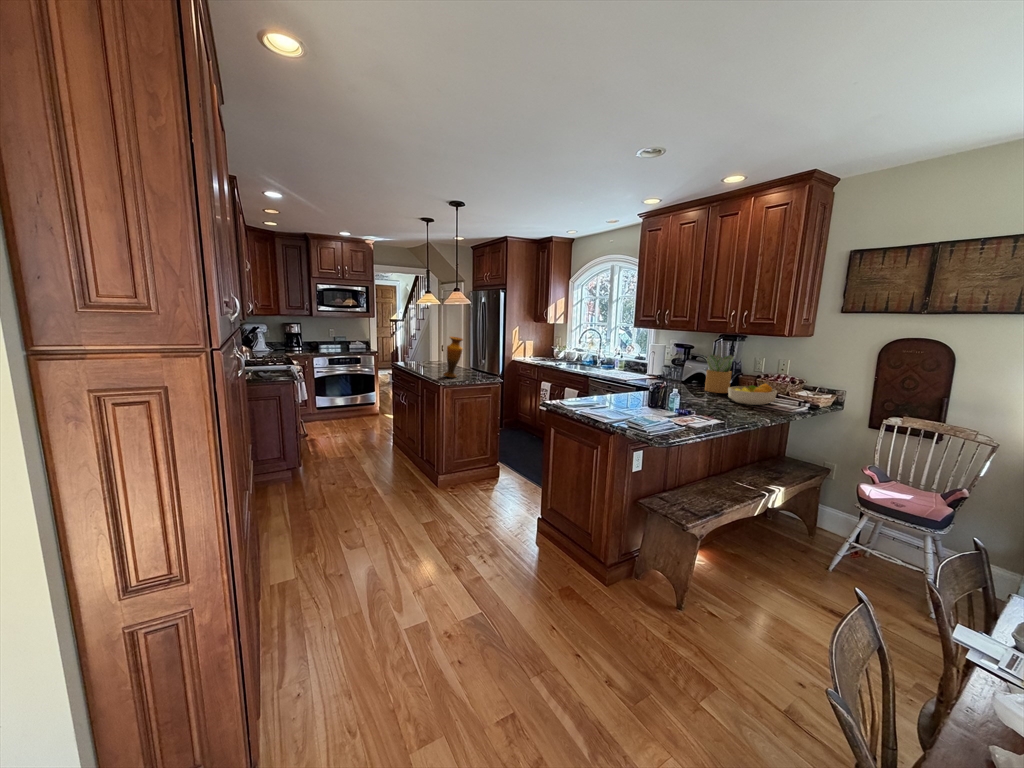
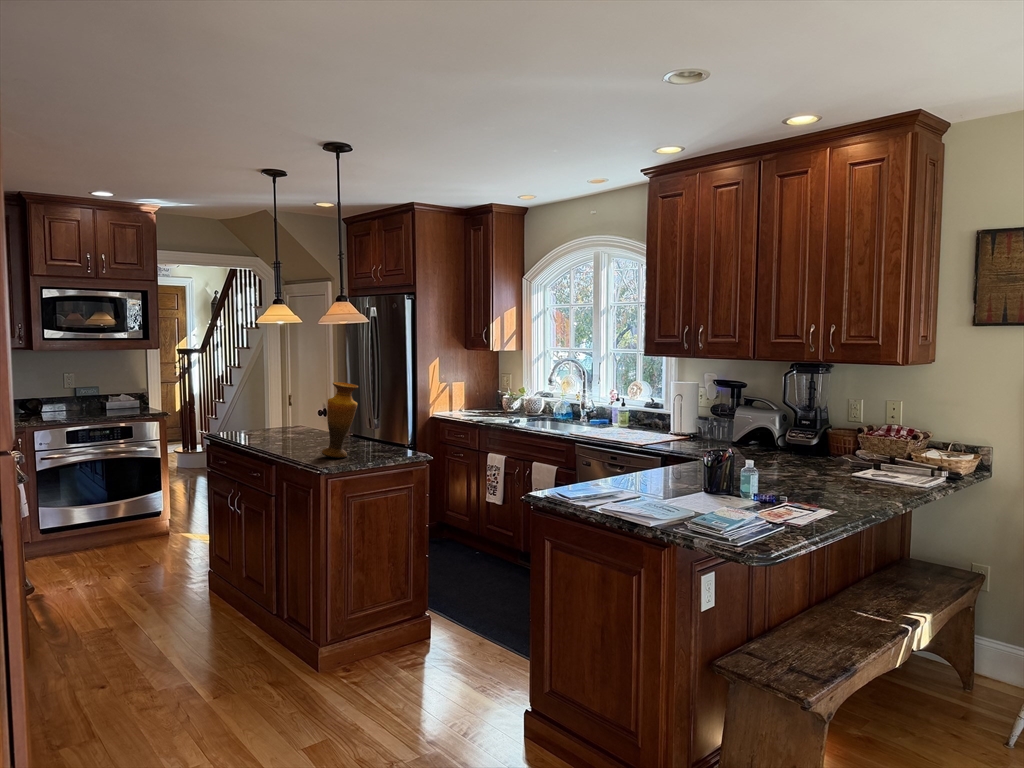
potted plant: present [705,354,734,393] -> none [769,395,817,460]
fruit bowl: present [728,384,777,405] -> none [819,441,896,478]

